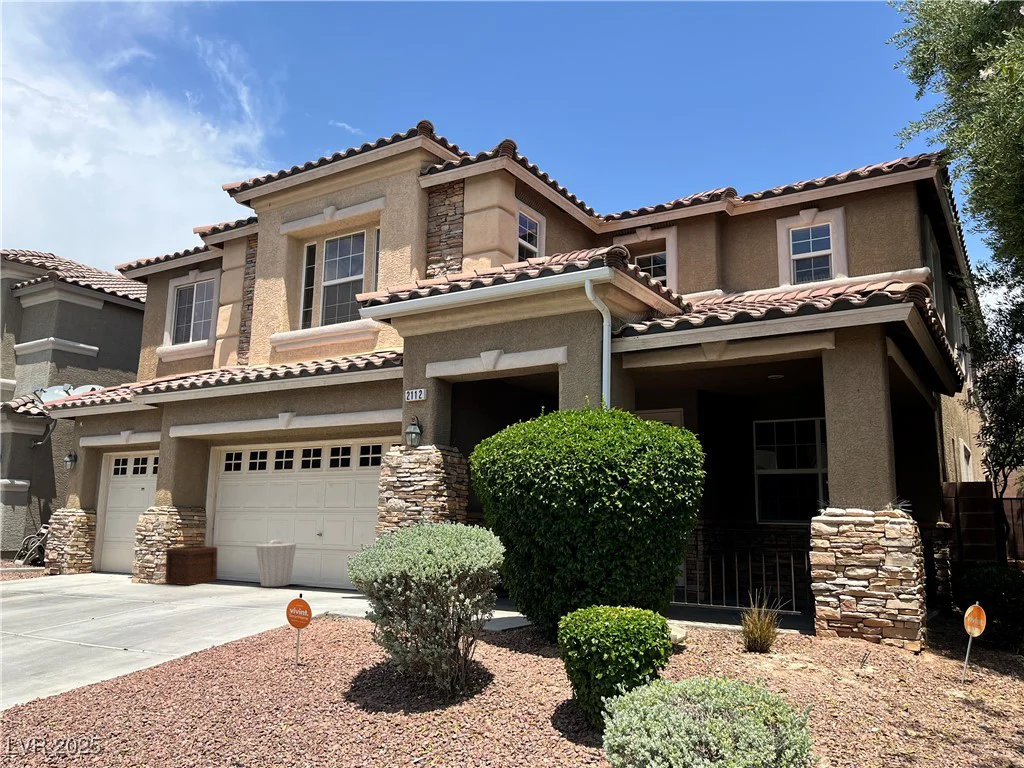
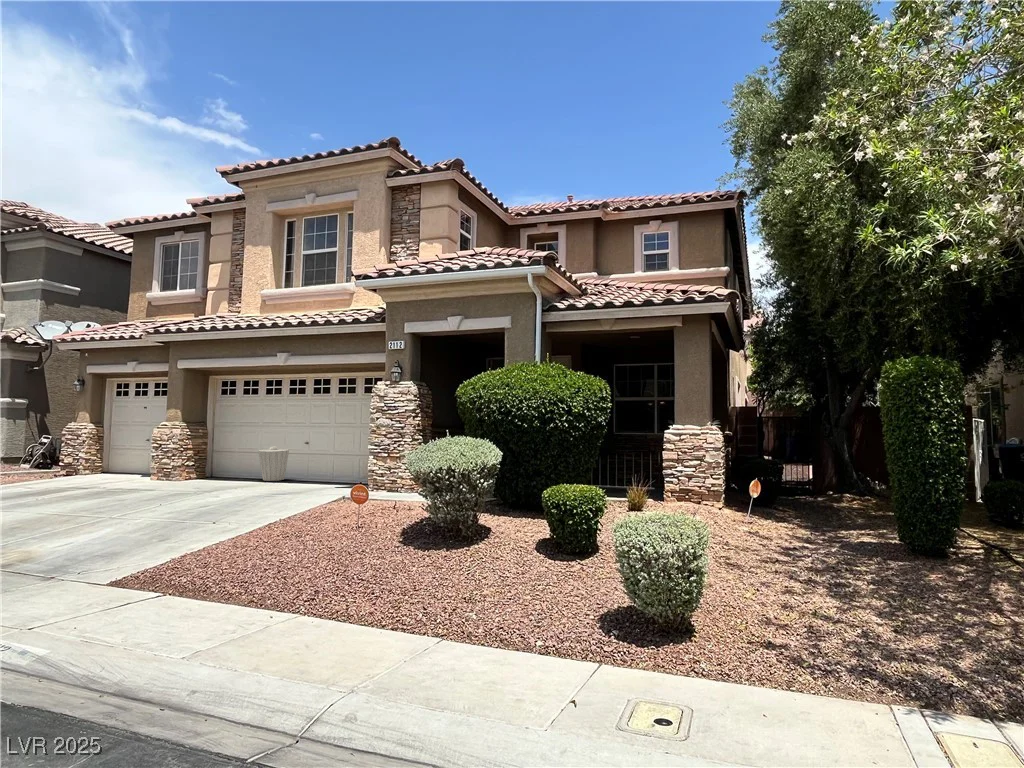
wooden crate: present [165,546,217,585] -> none [182,452,222,481]

